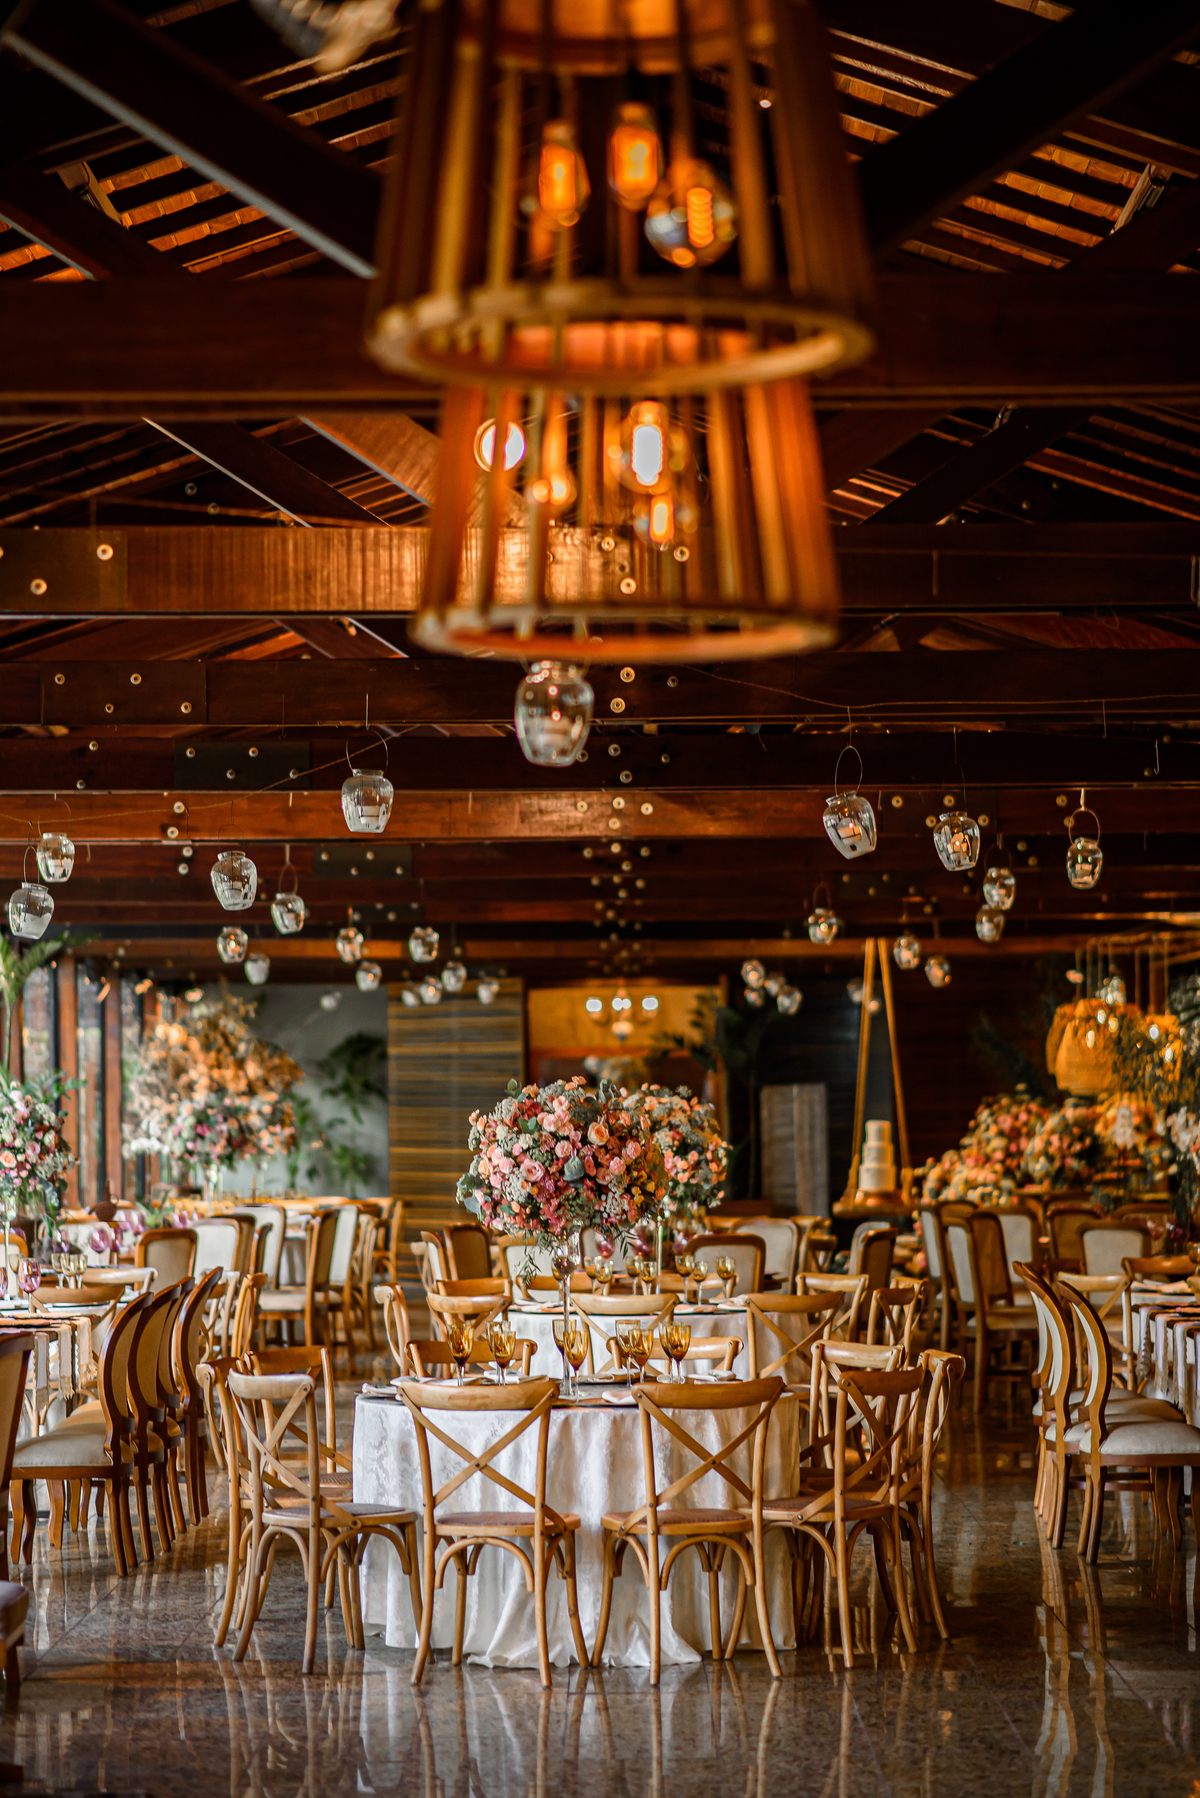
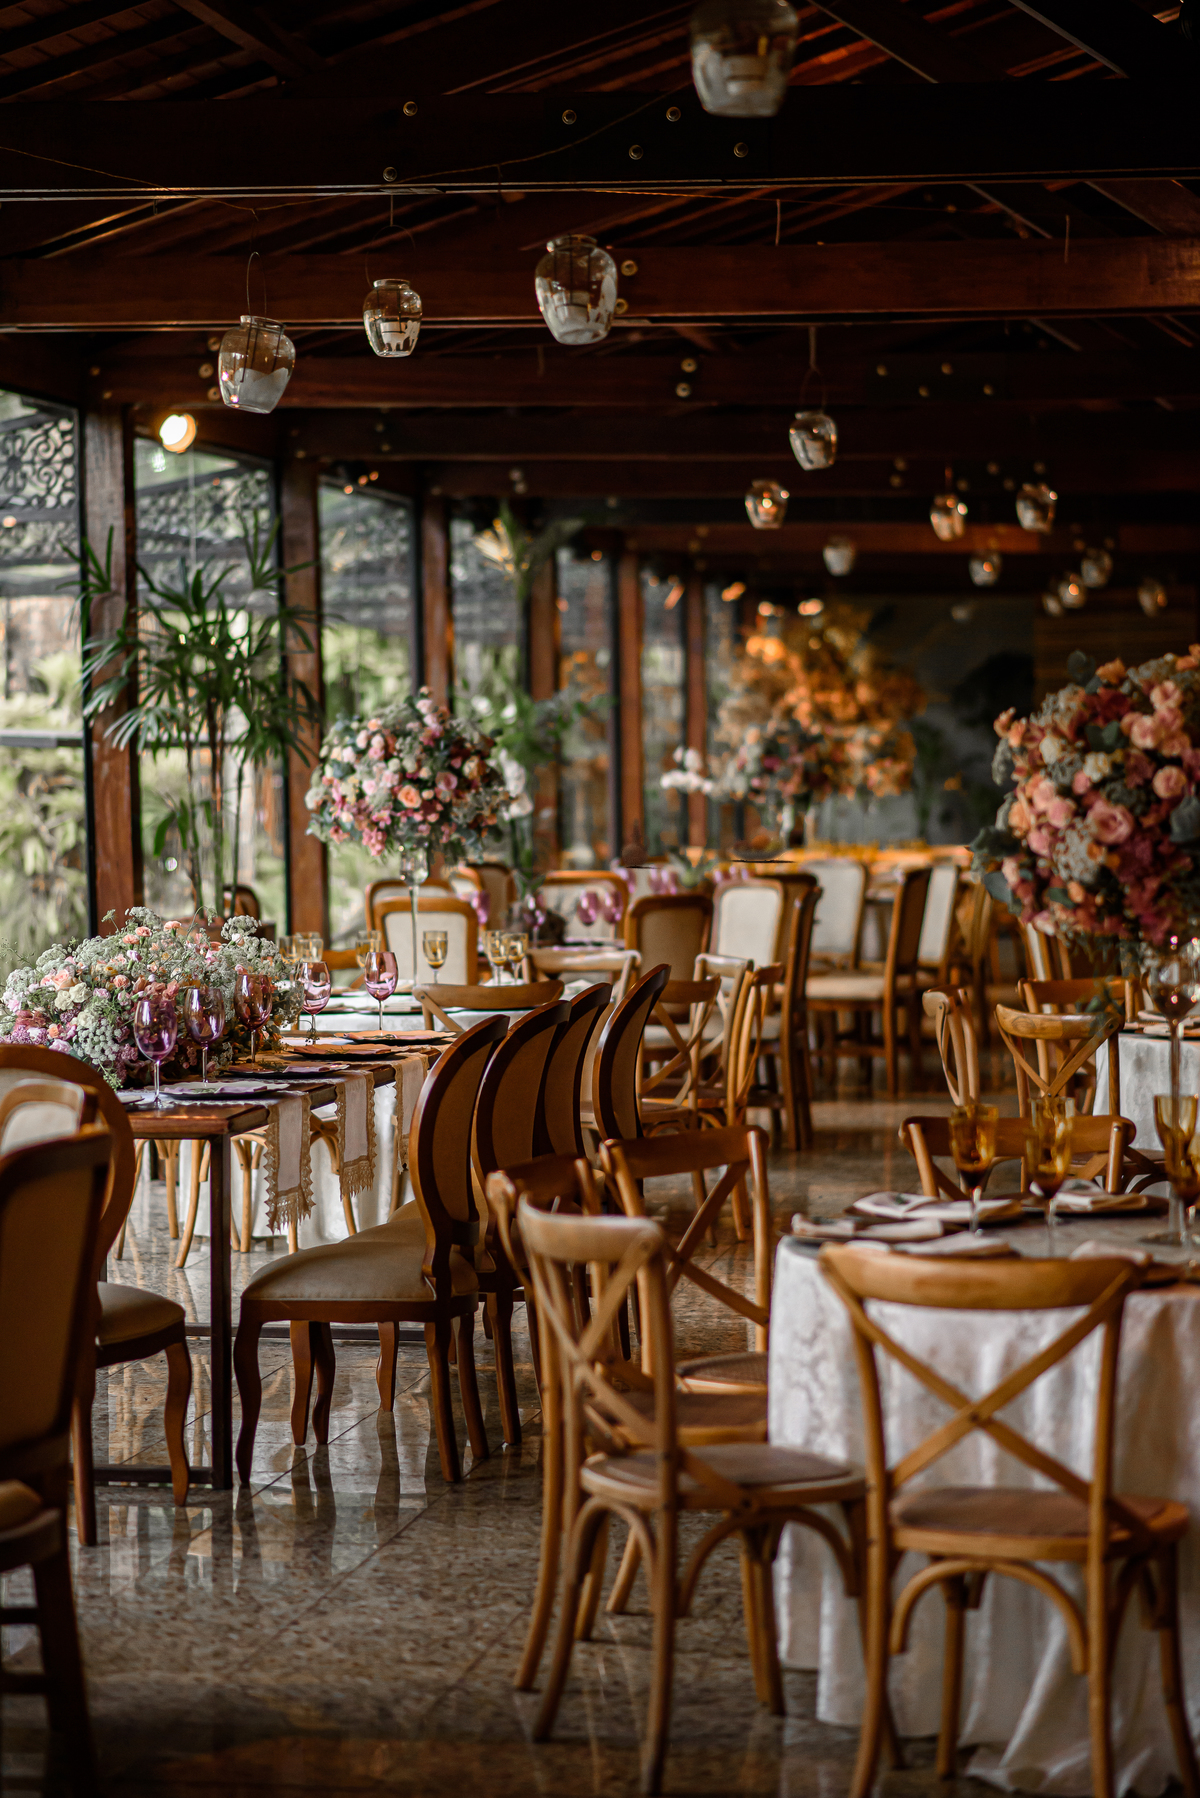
candle holder: present [245,1176,271,1207] -> none [834,809,869,846]
fruit bowl: none [171,1194,225,1217] -> present [729,835,786,862]

